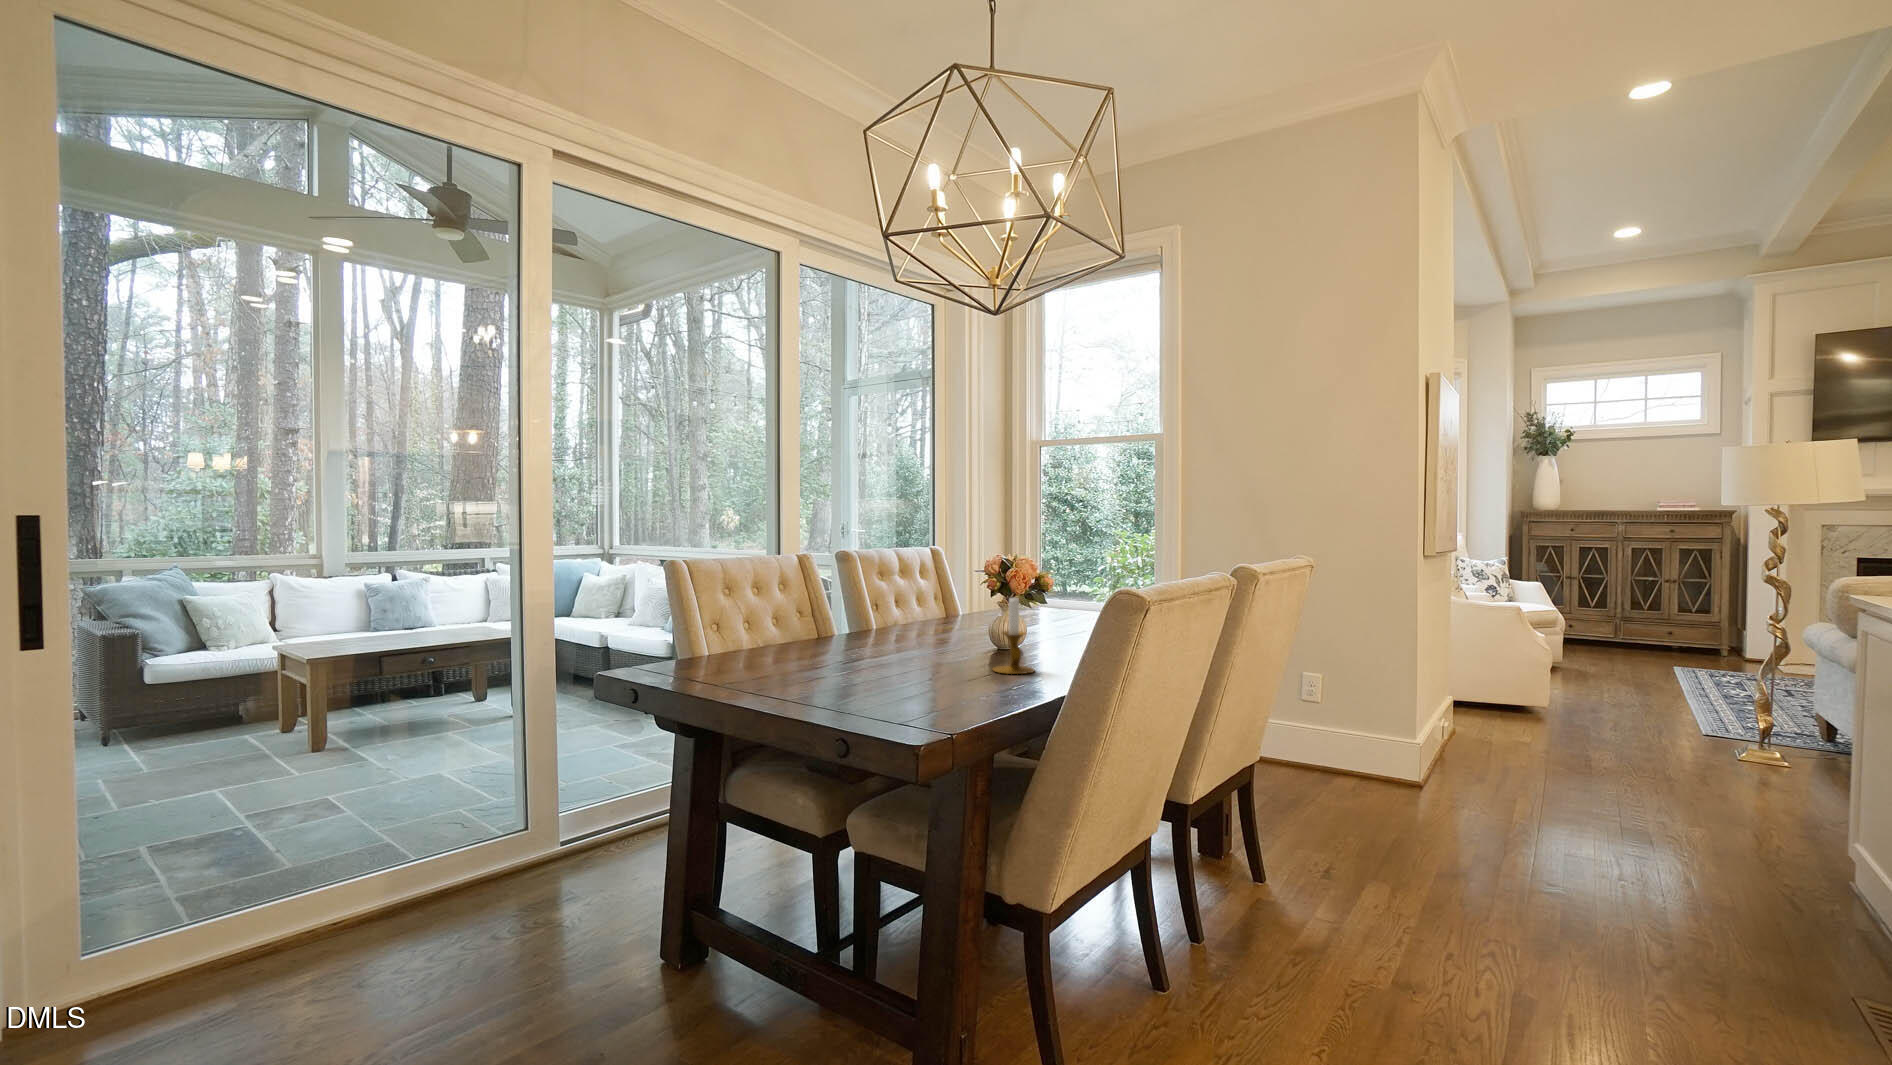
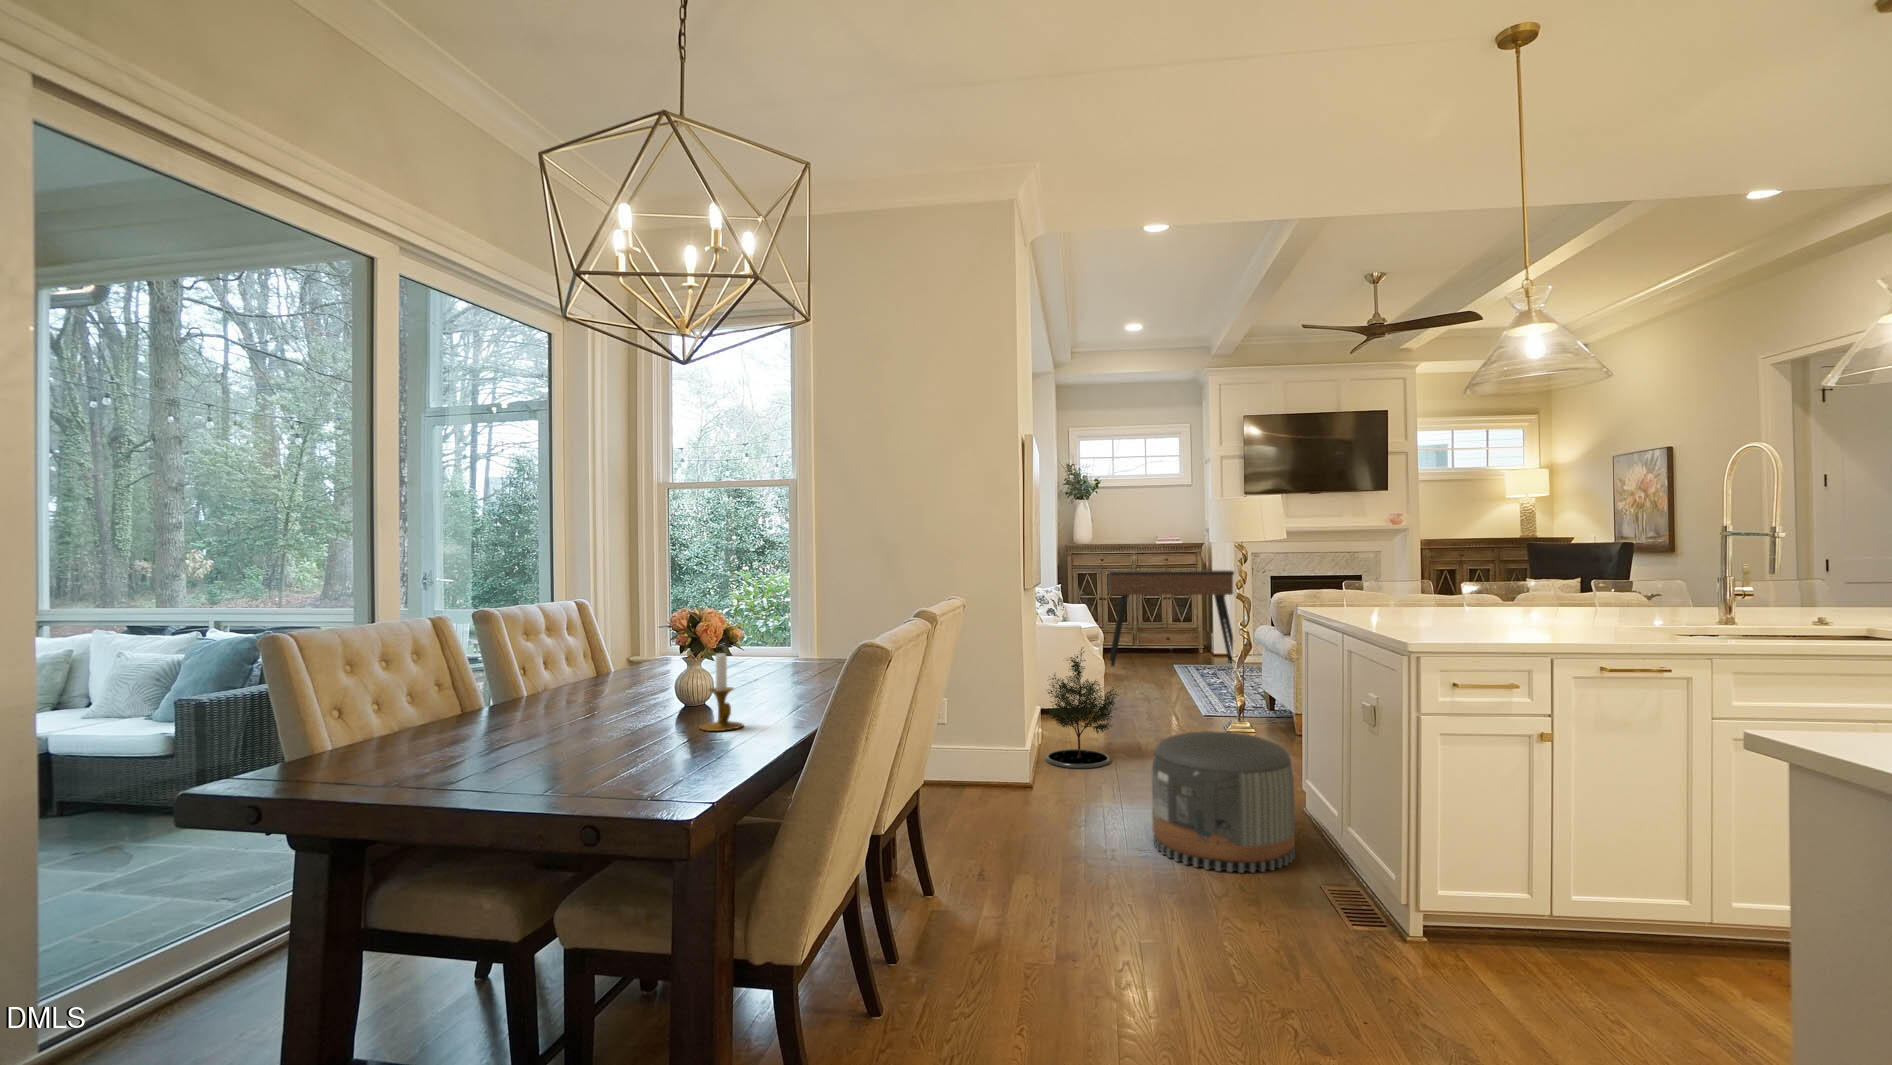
console table: none [1576,544,1792,680] -> present [1108,570,1234,666]
potted tree: none [1445,628,1560,777] -> present [1042,647,1118,768]
pouf: none [1576,750,1820,952] -> present [1152,731,1295,873]

